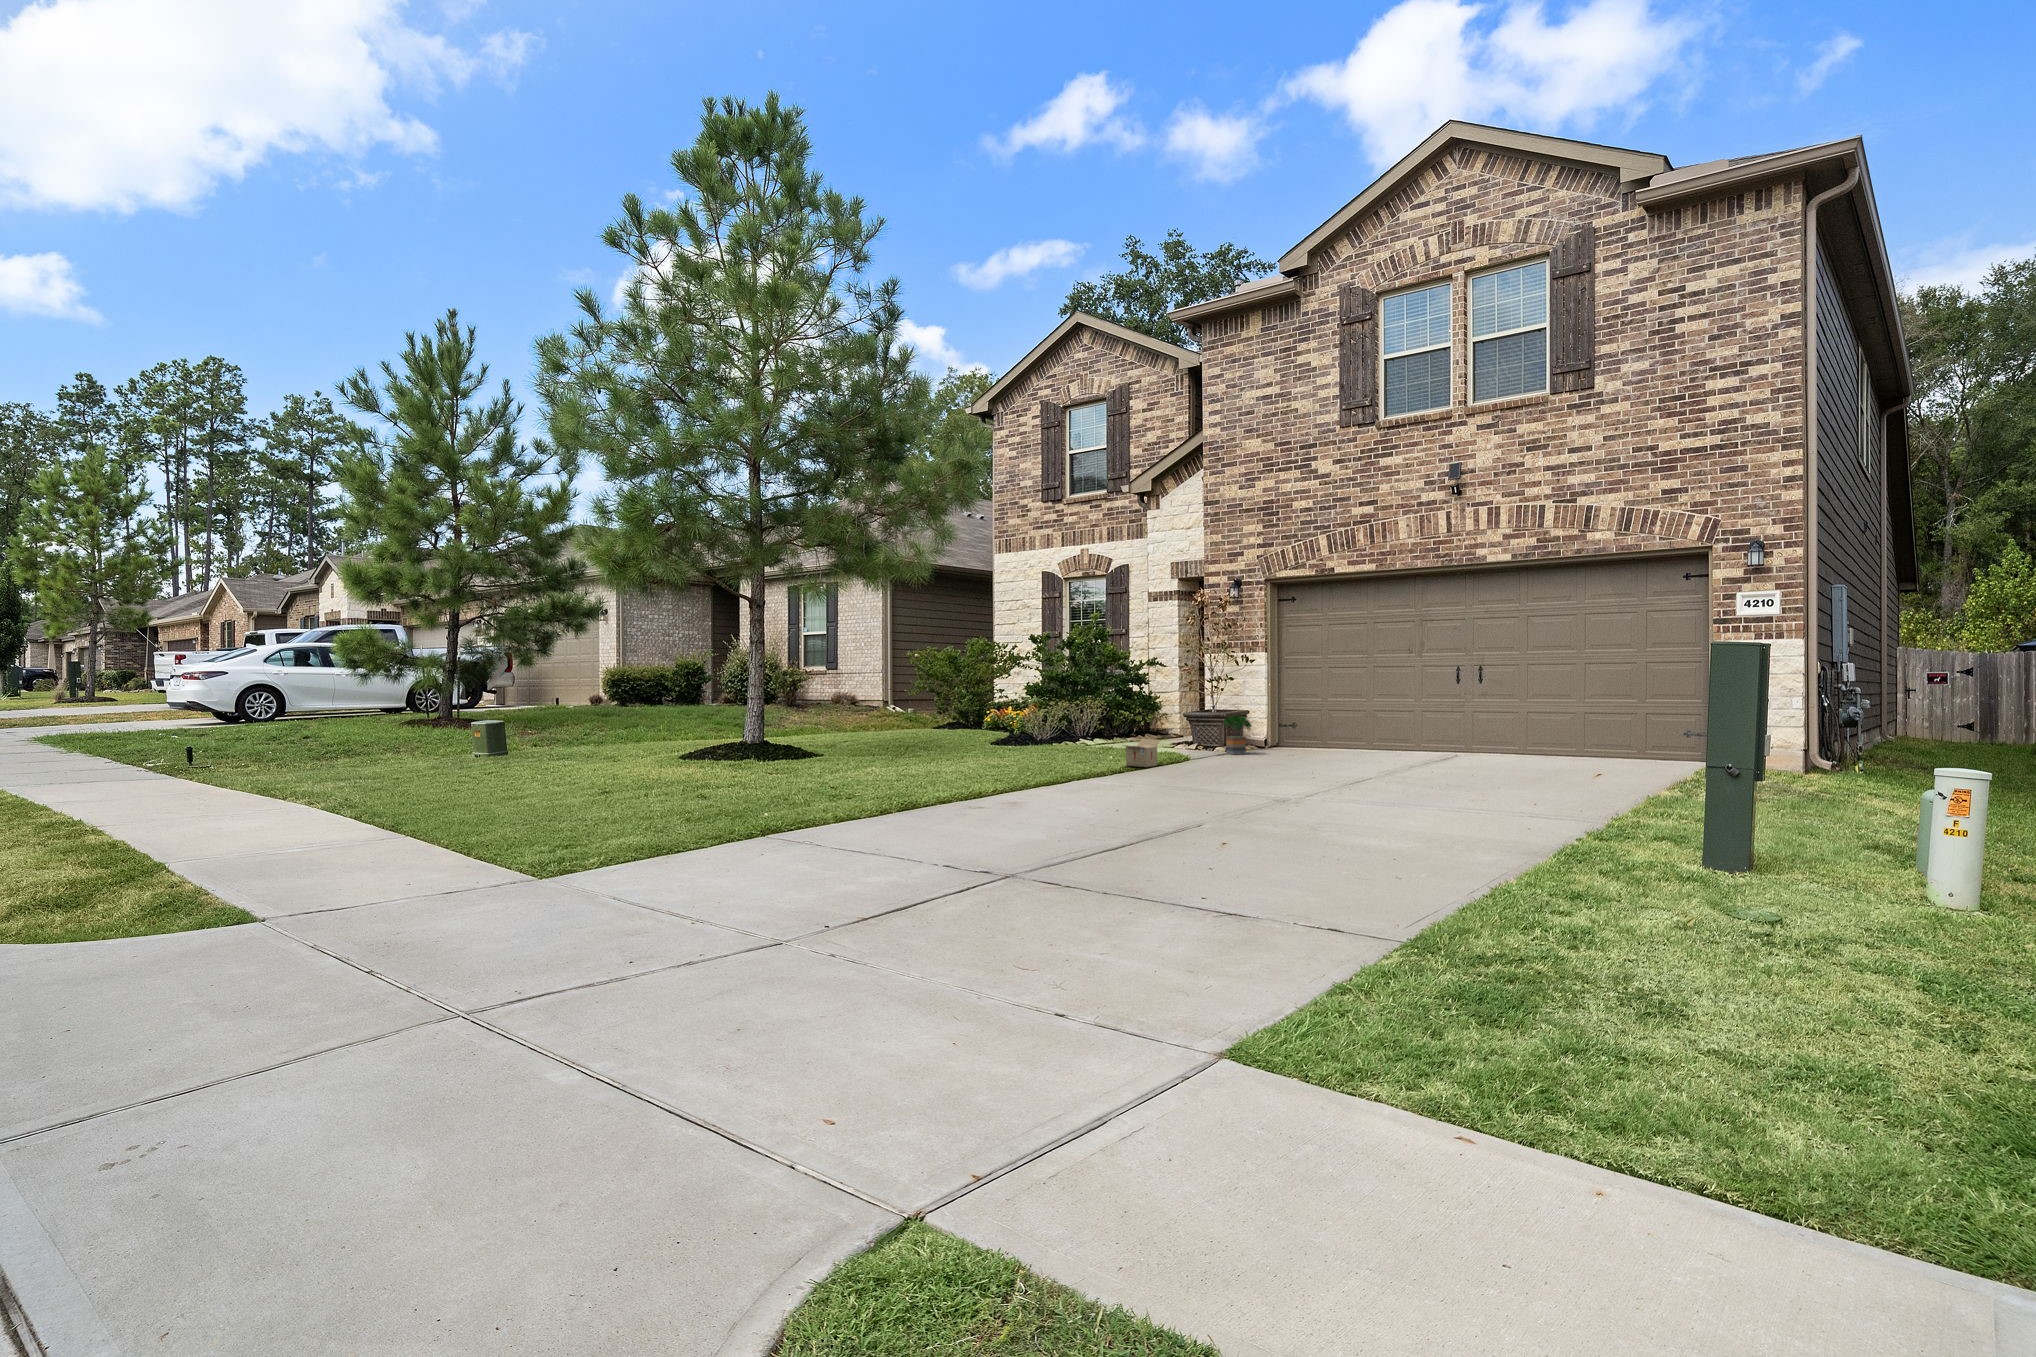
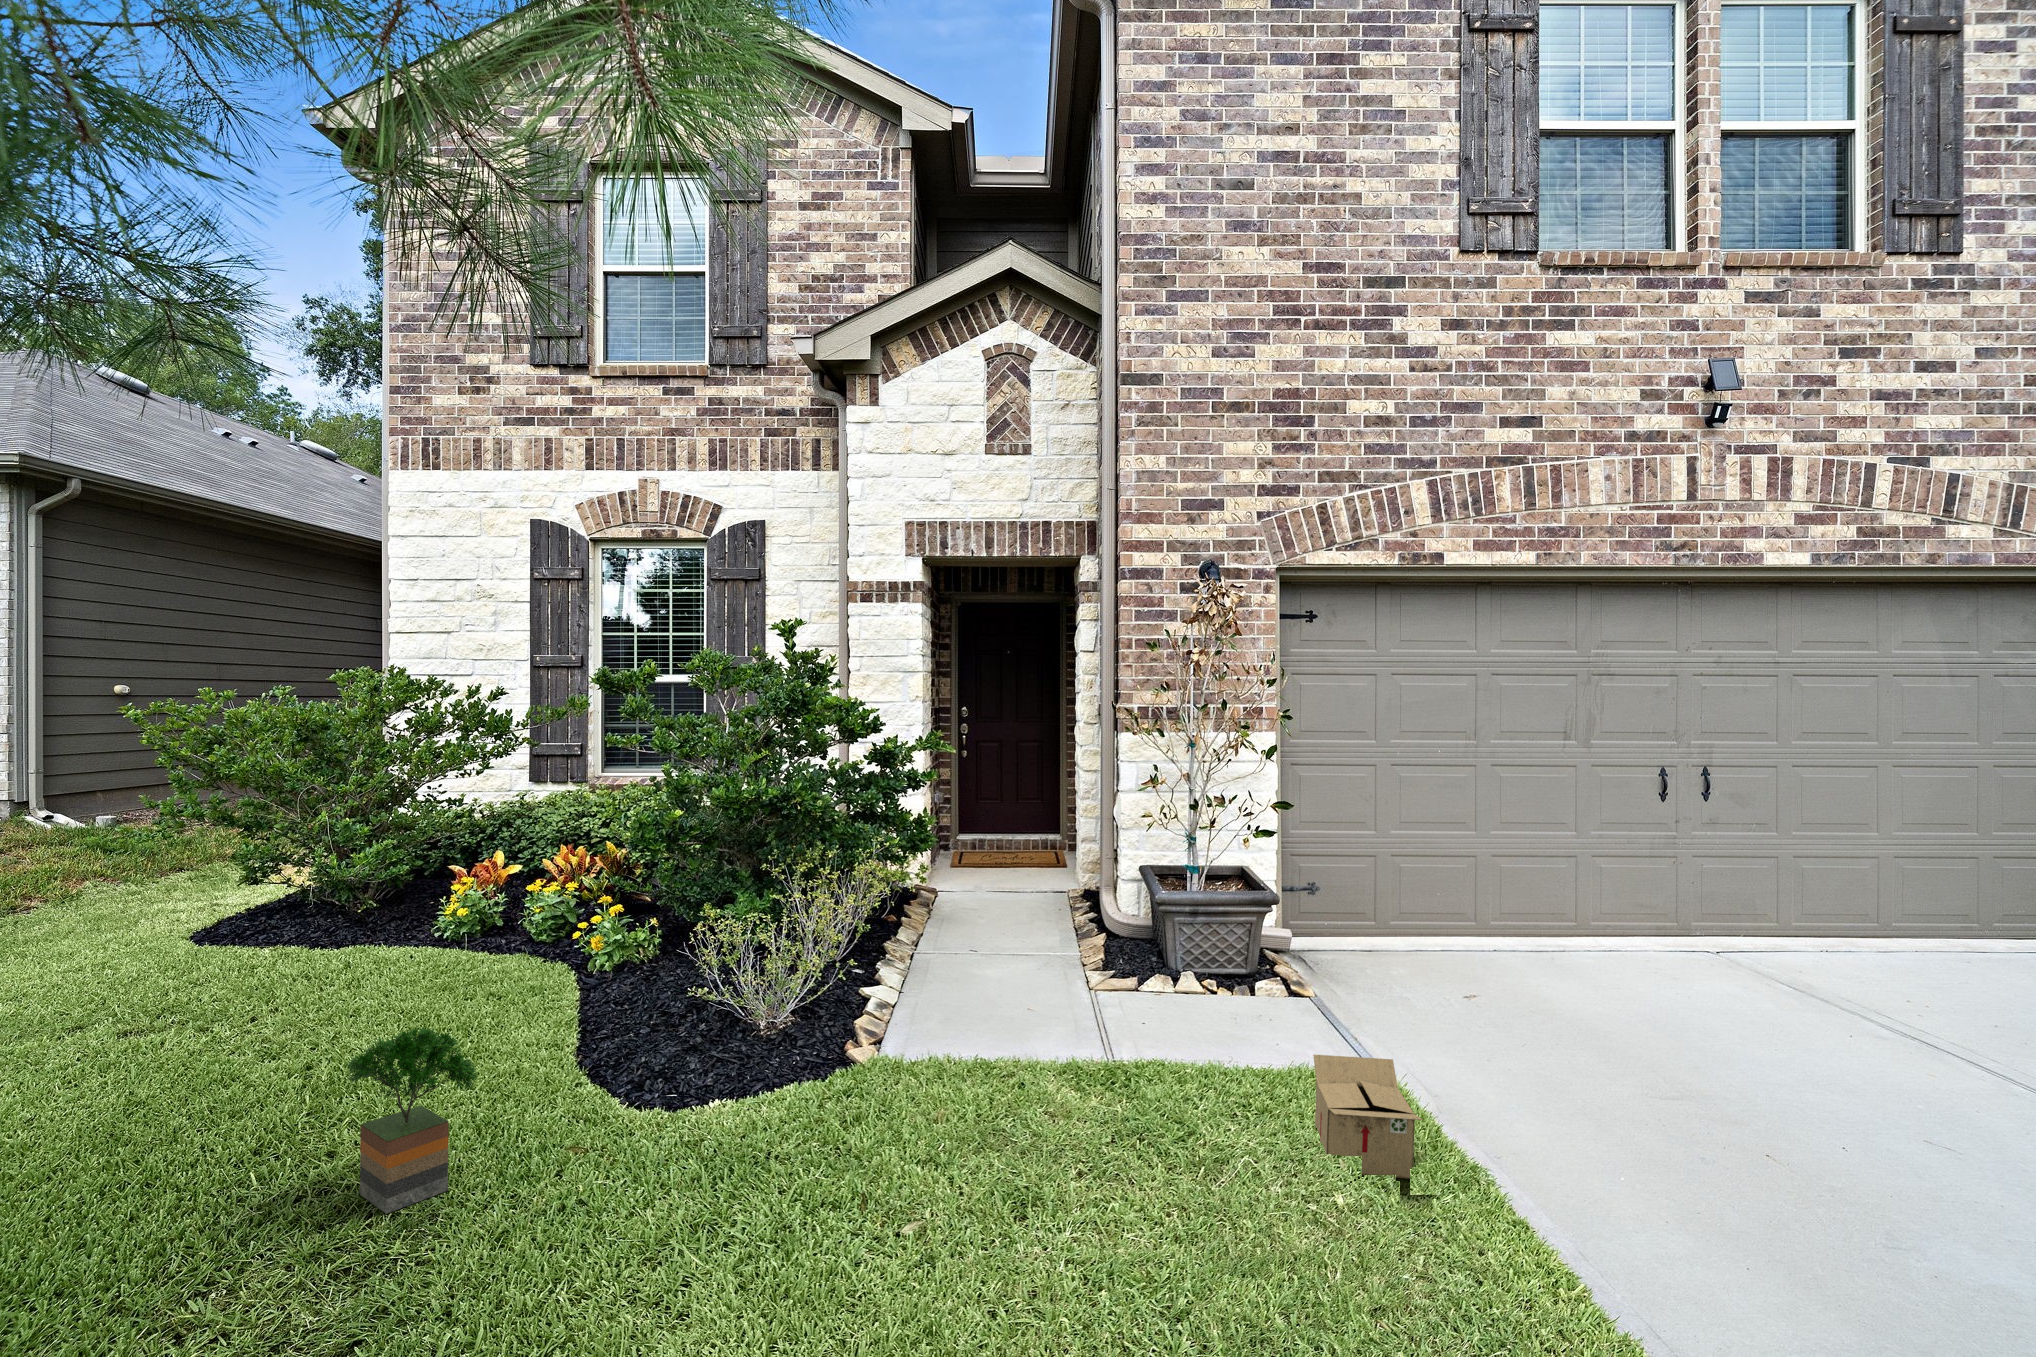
potted tree: present [1224,716,1251,755] -> present [346,1027,478,1214]

